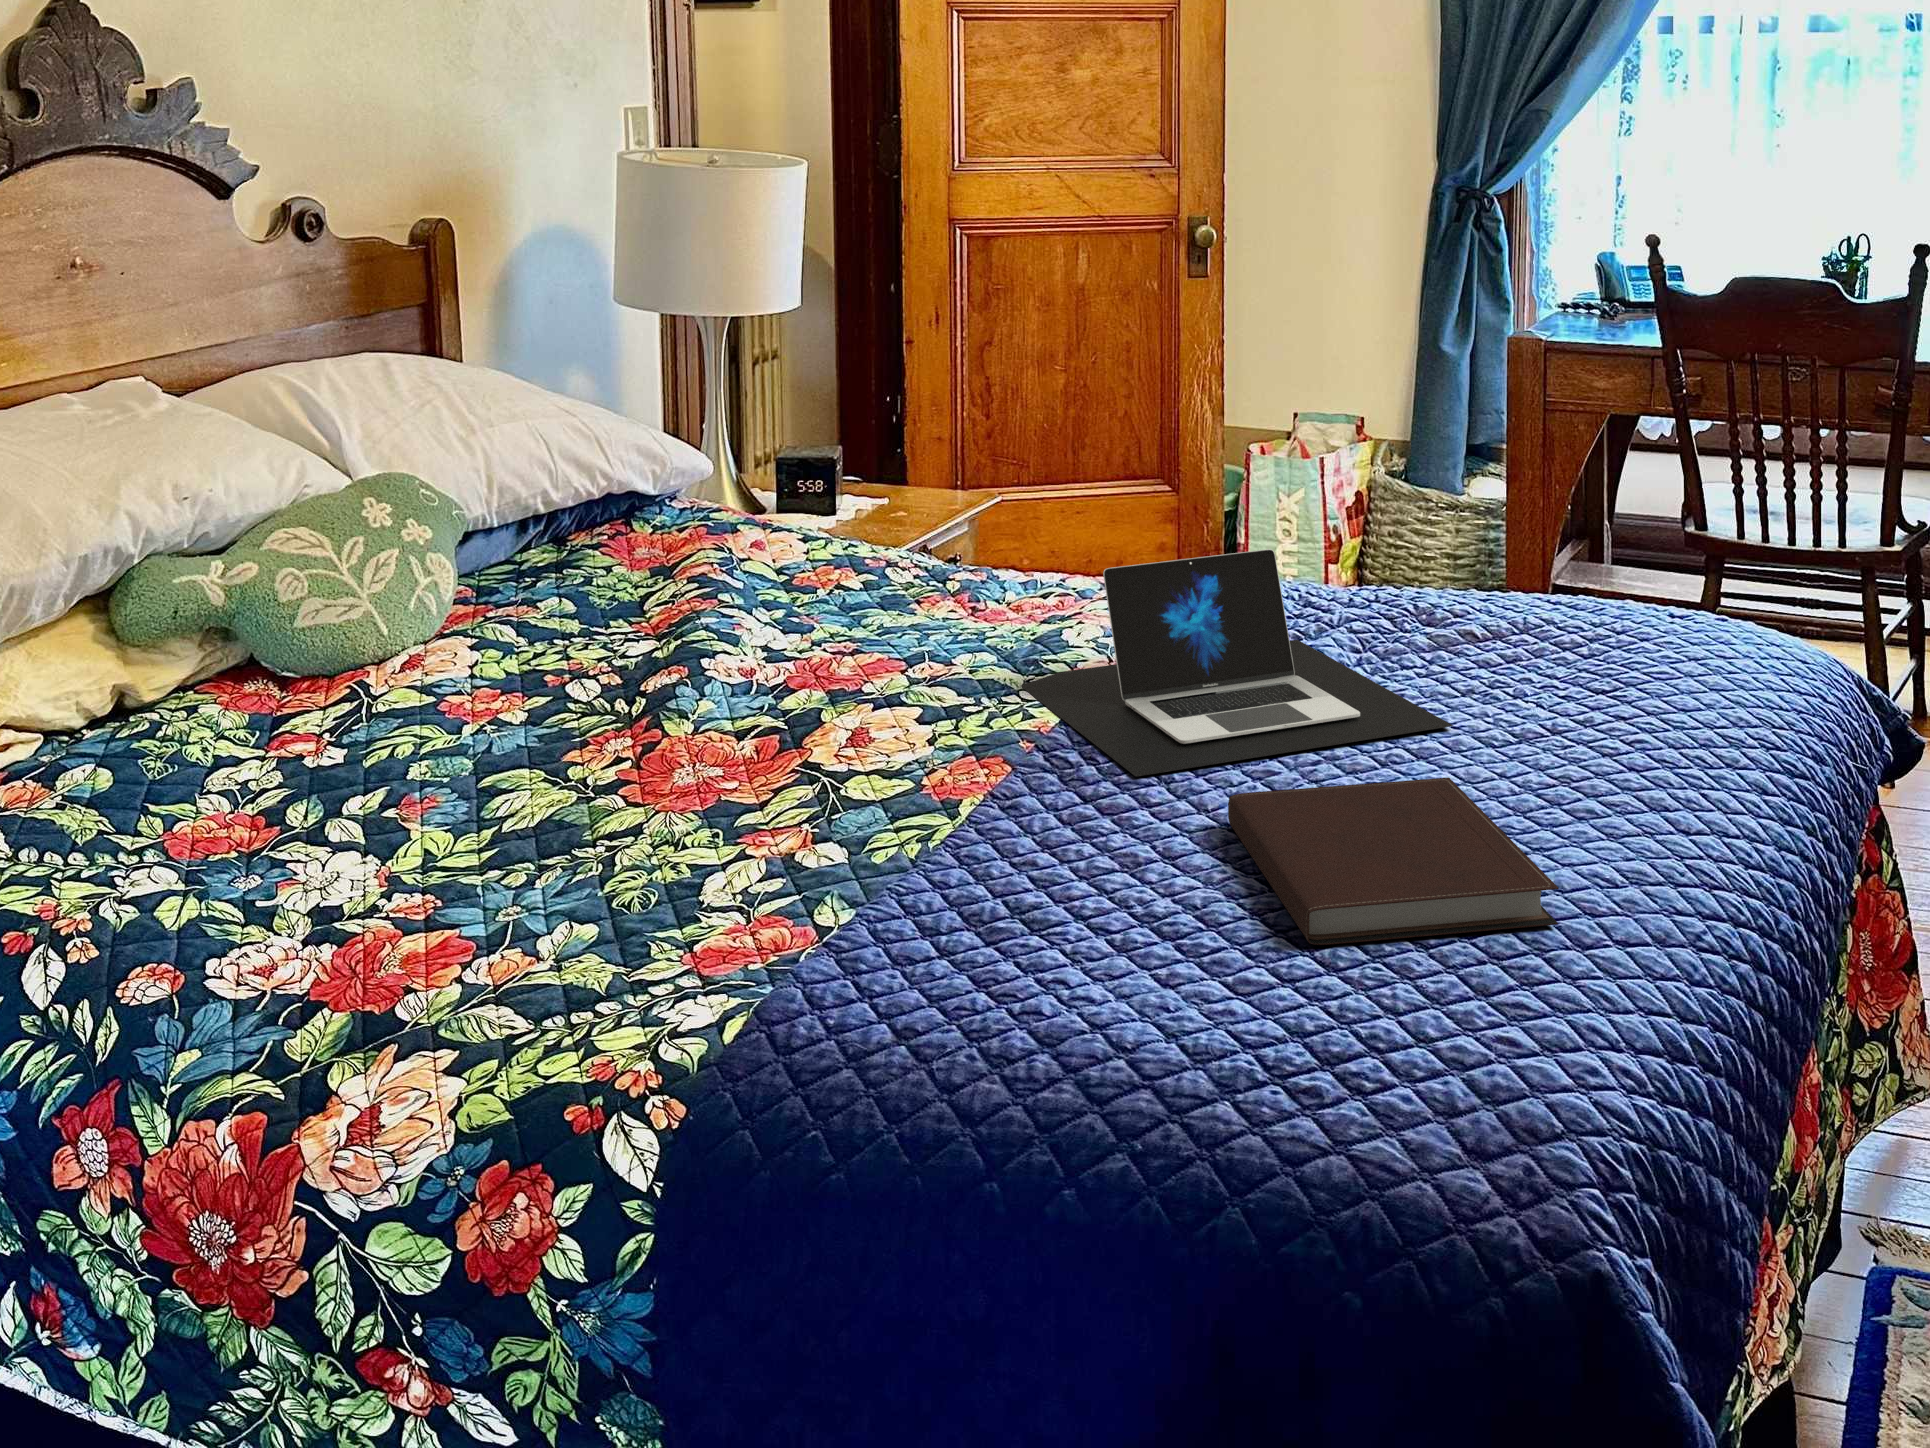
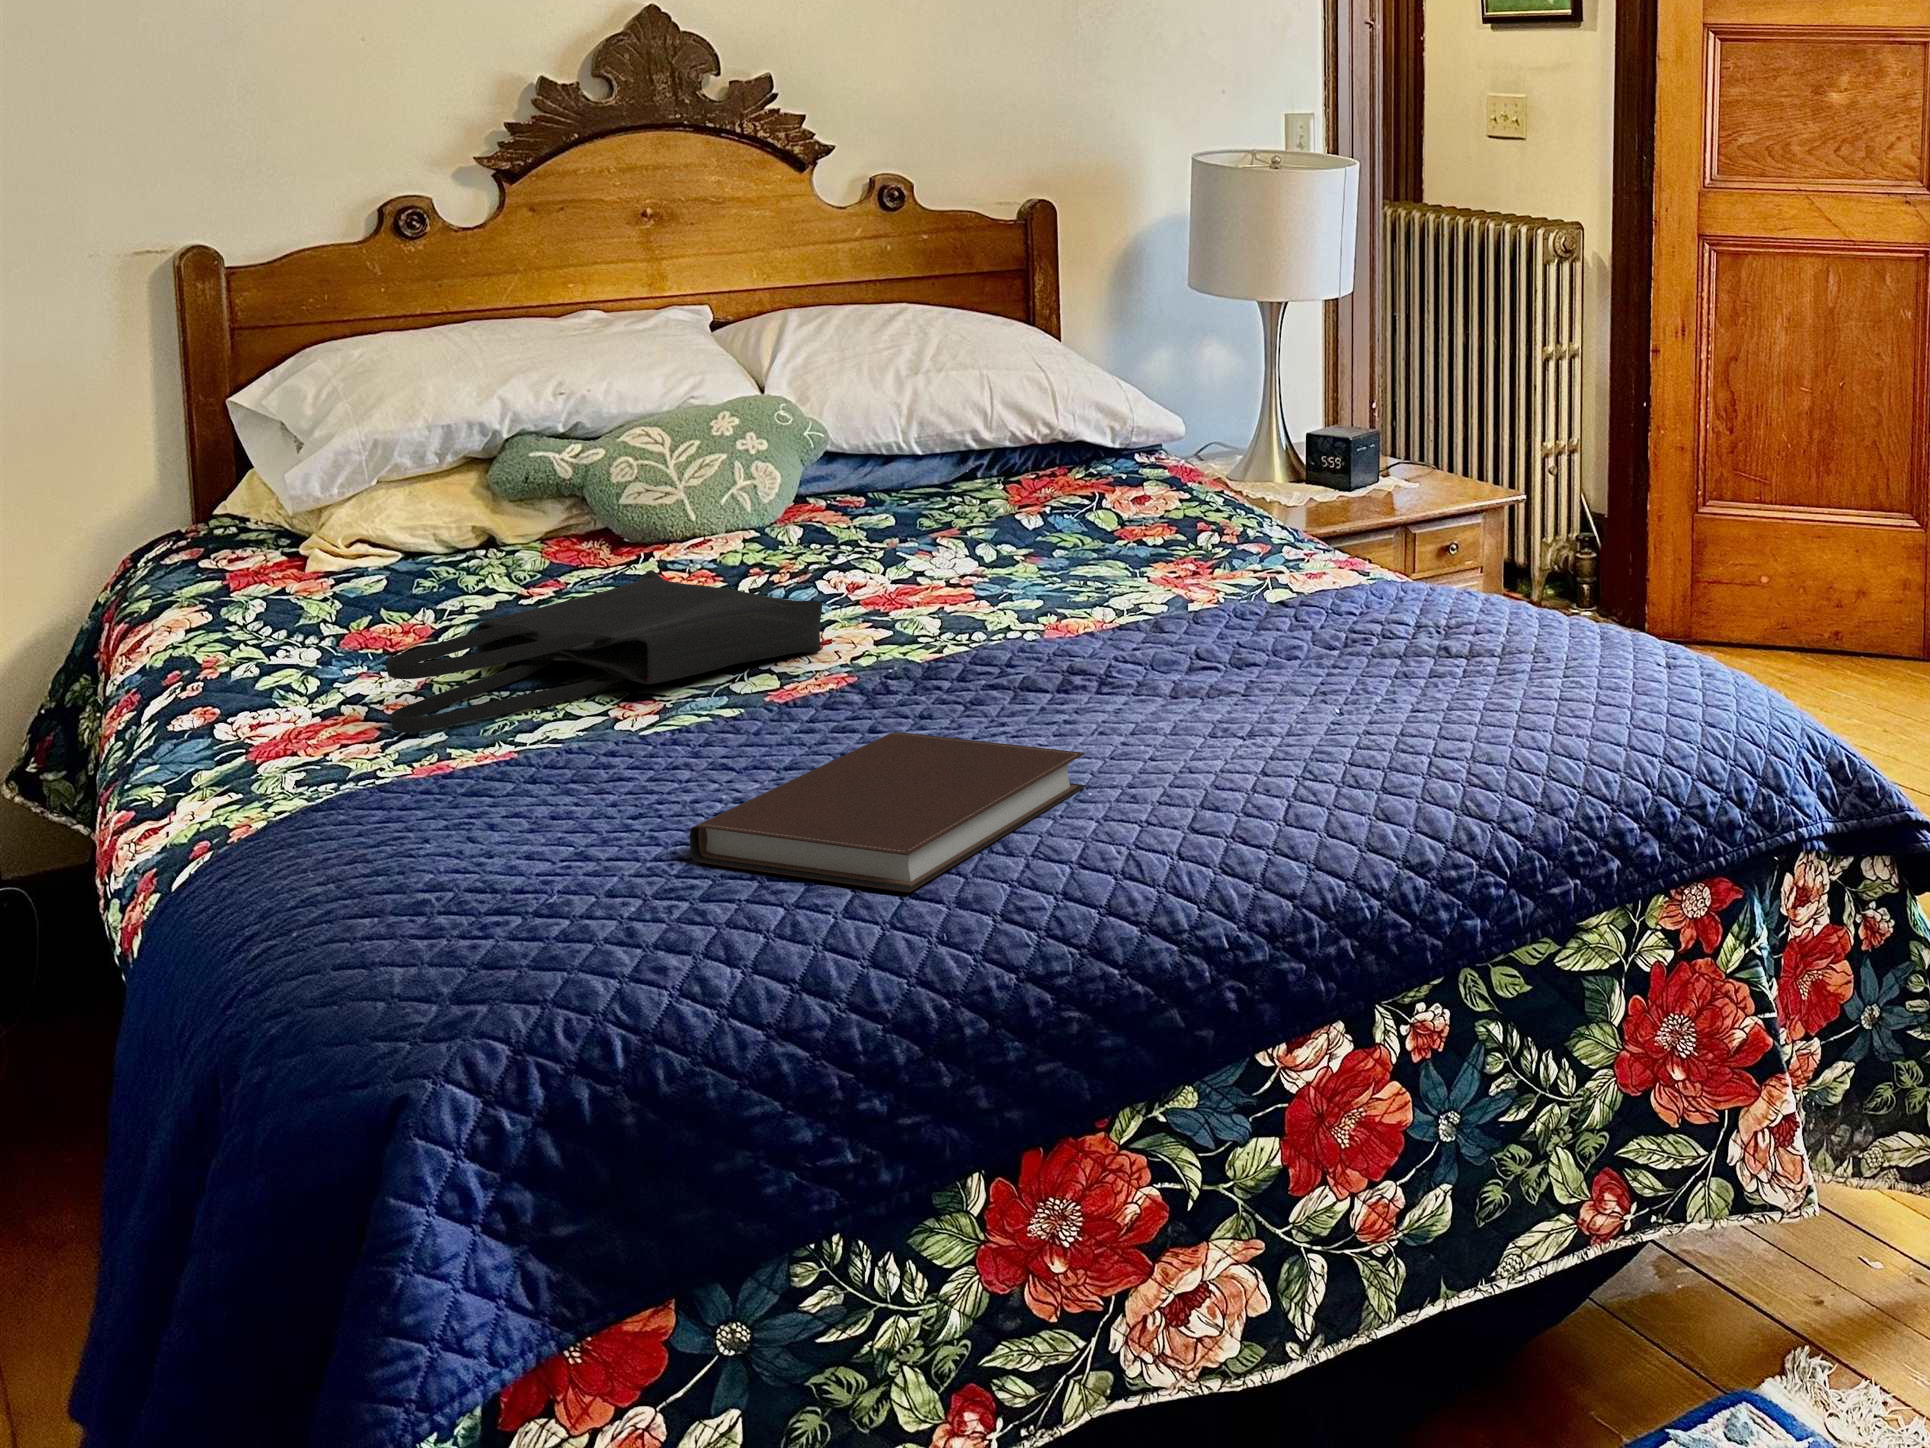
laptop: present [1020,549,1453,777] -> none [921,527,1342,722]
tote bag: none [542,683,880,903] -> present [386,570,822,733]

